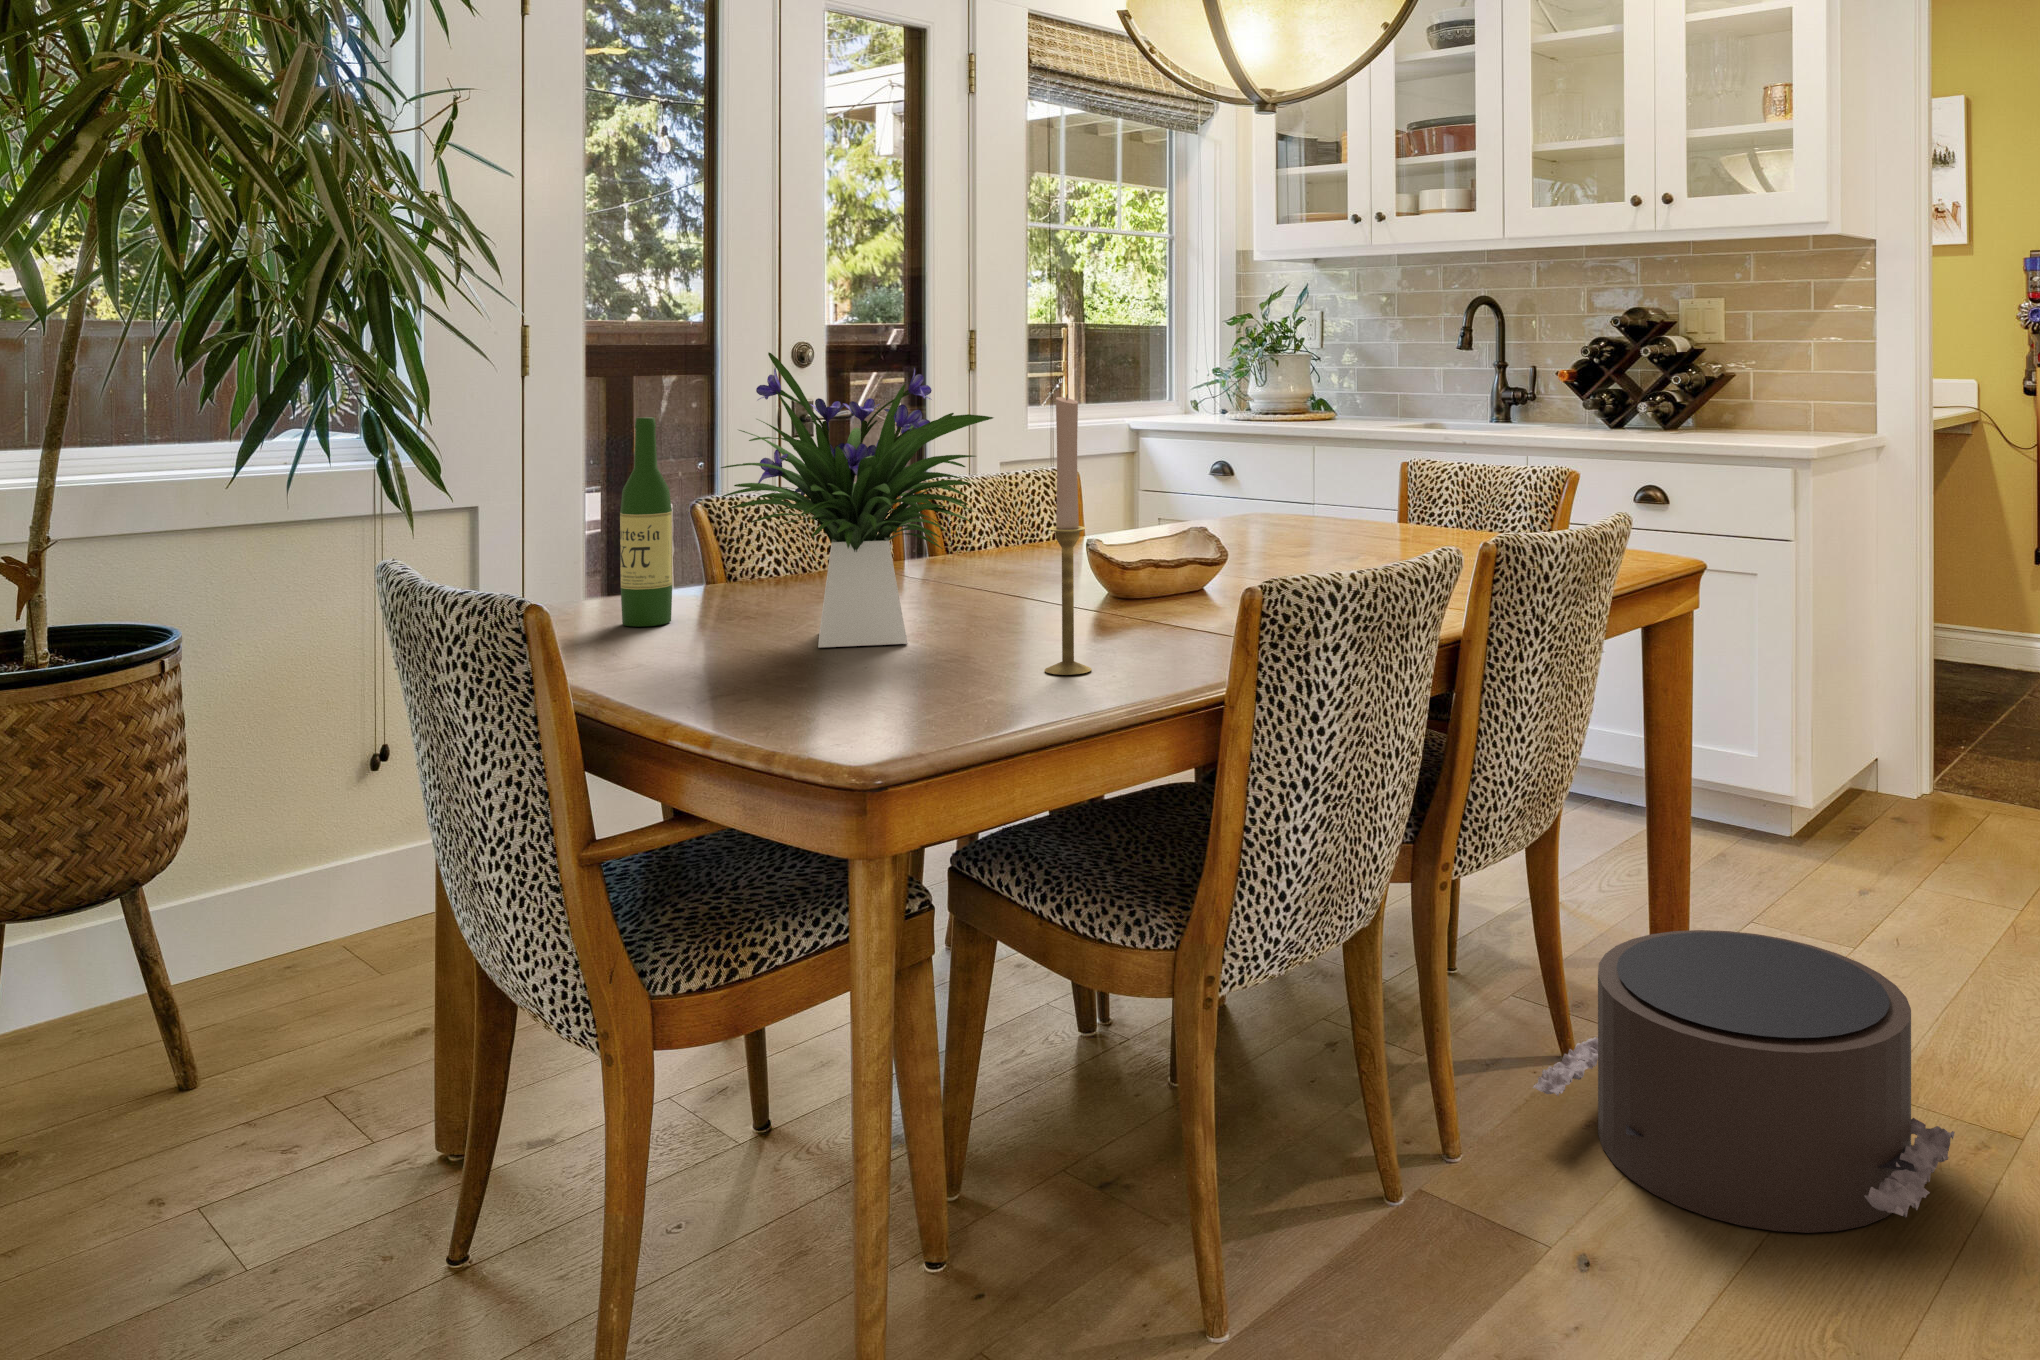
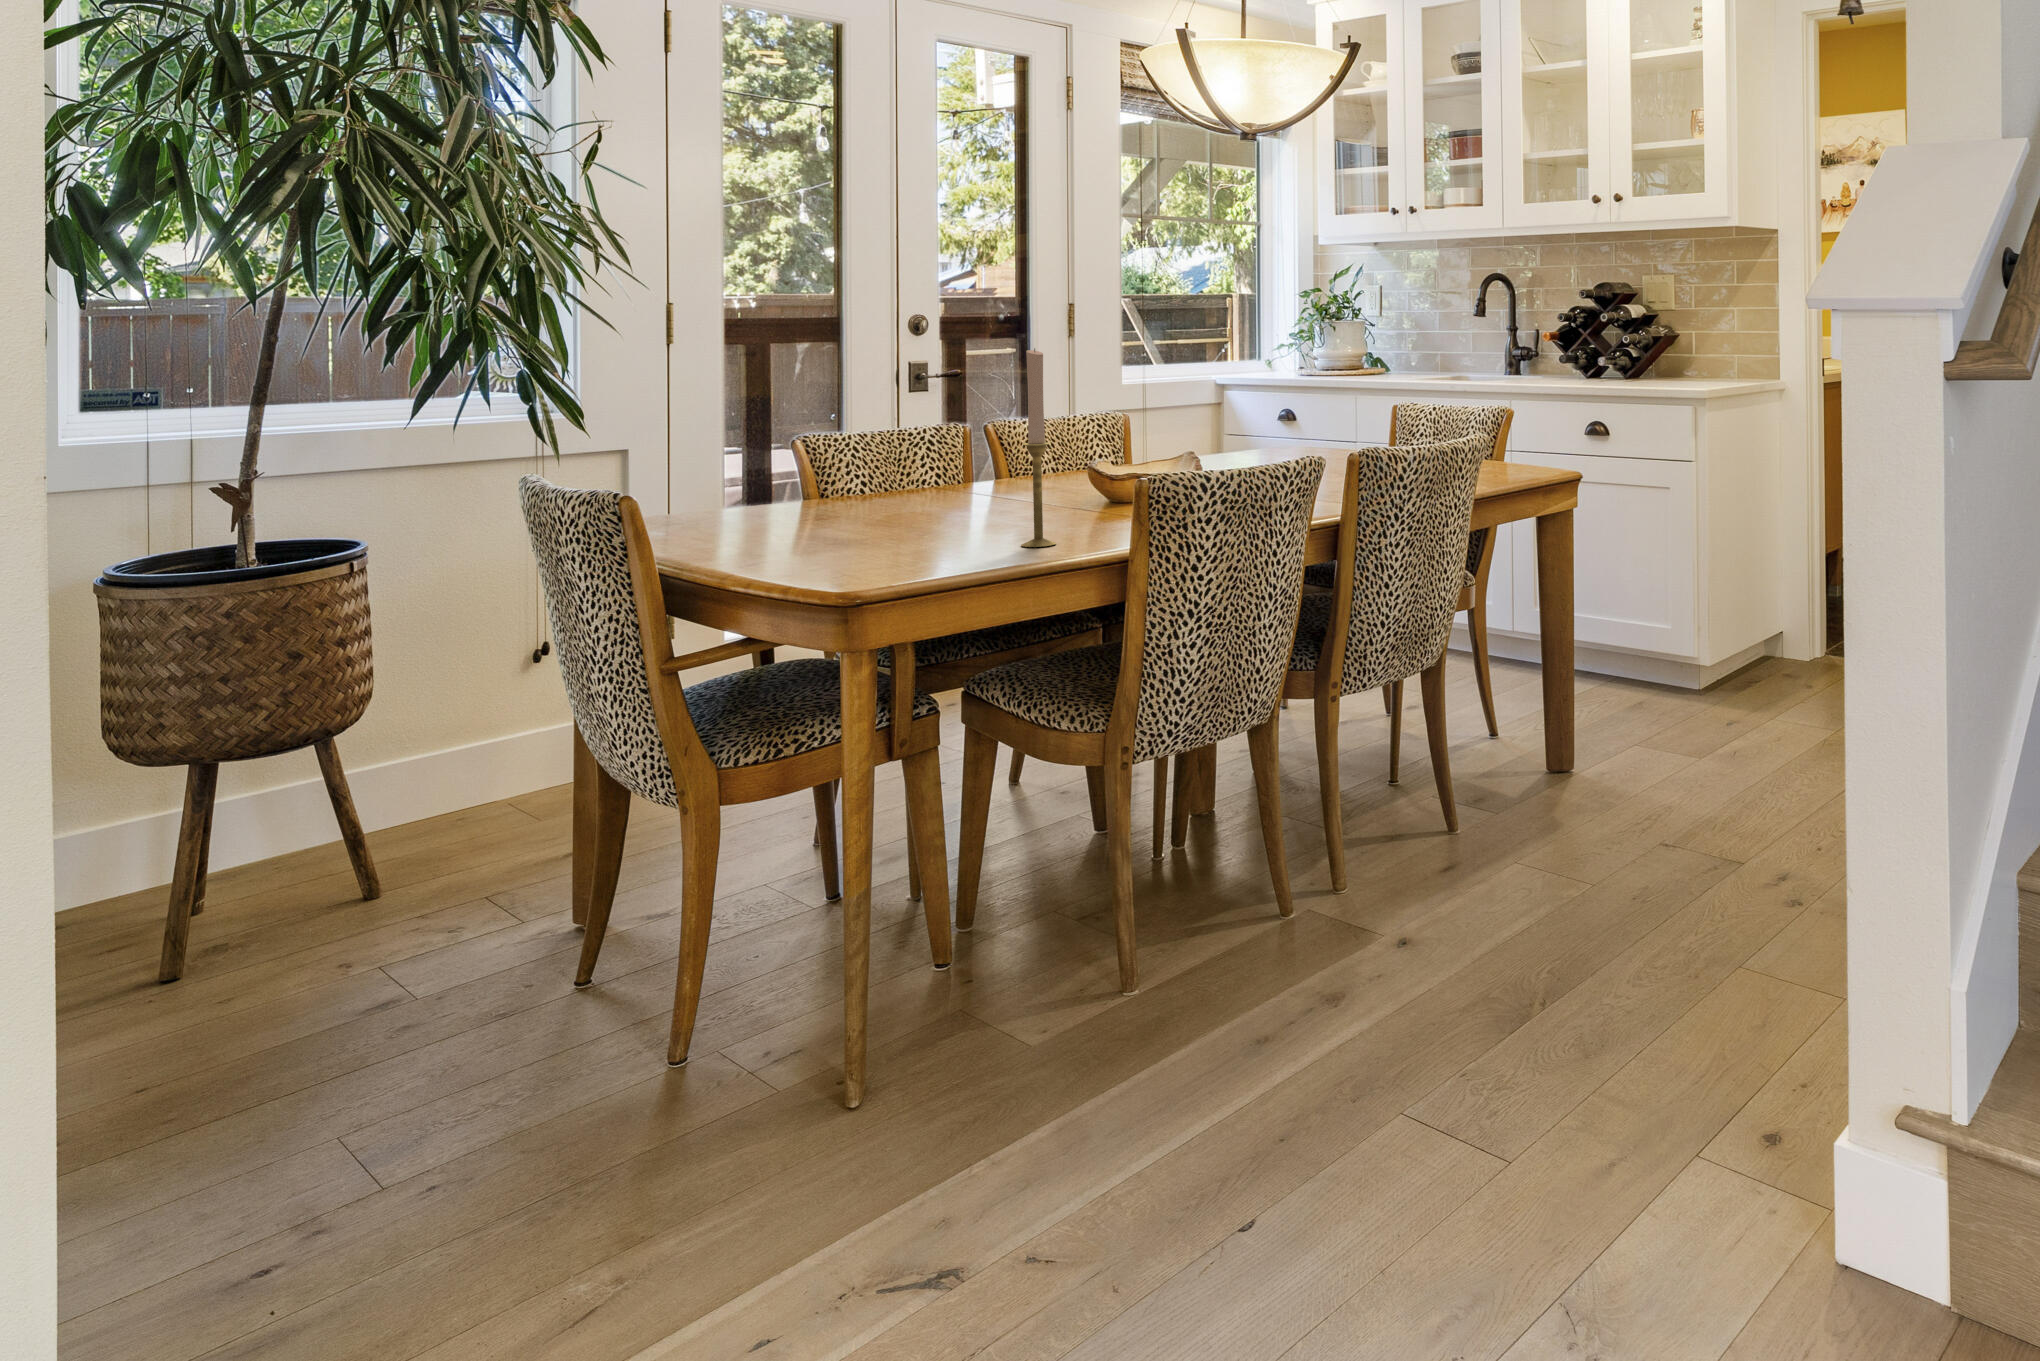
flower arrangement: present [721,353,993,647] -> none [790,321,1002,536]
wine bottle: present [620,417,672,627] -> none [718,371,761,527]
pouf: present [1533,930,1955,1233] -> none [1402,732,1679,919]

